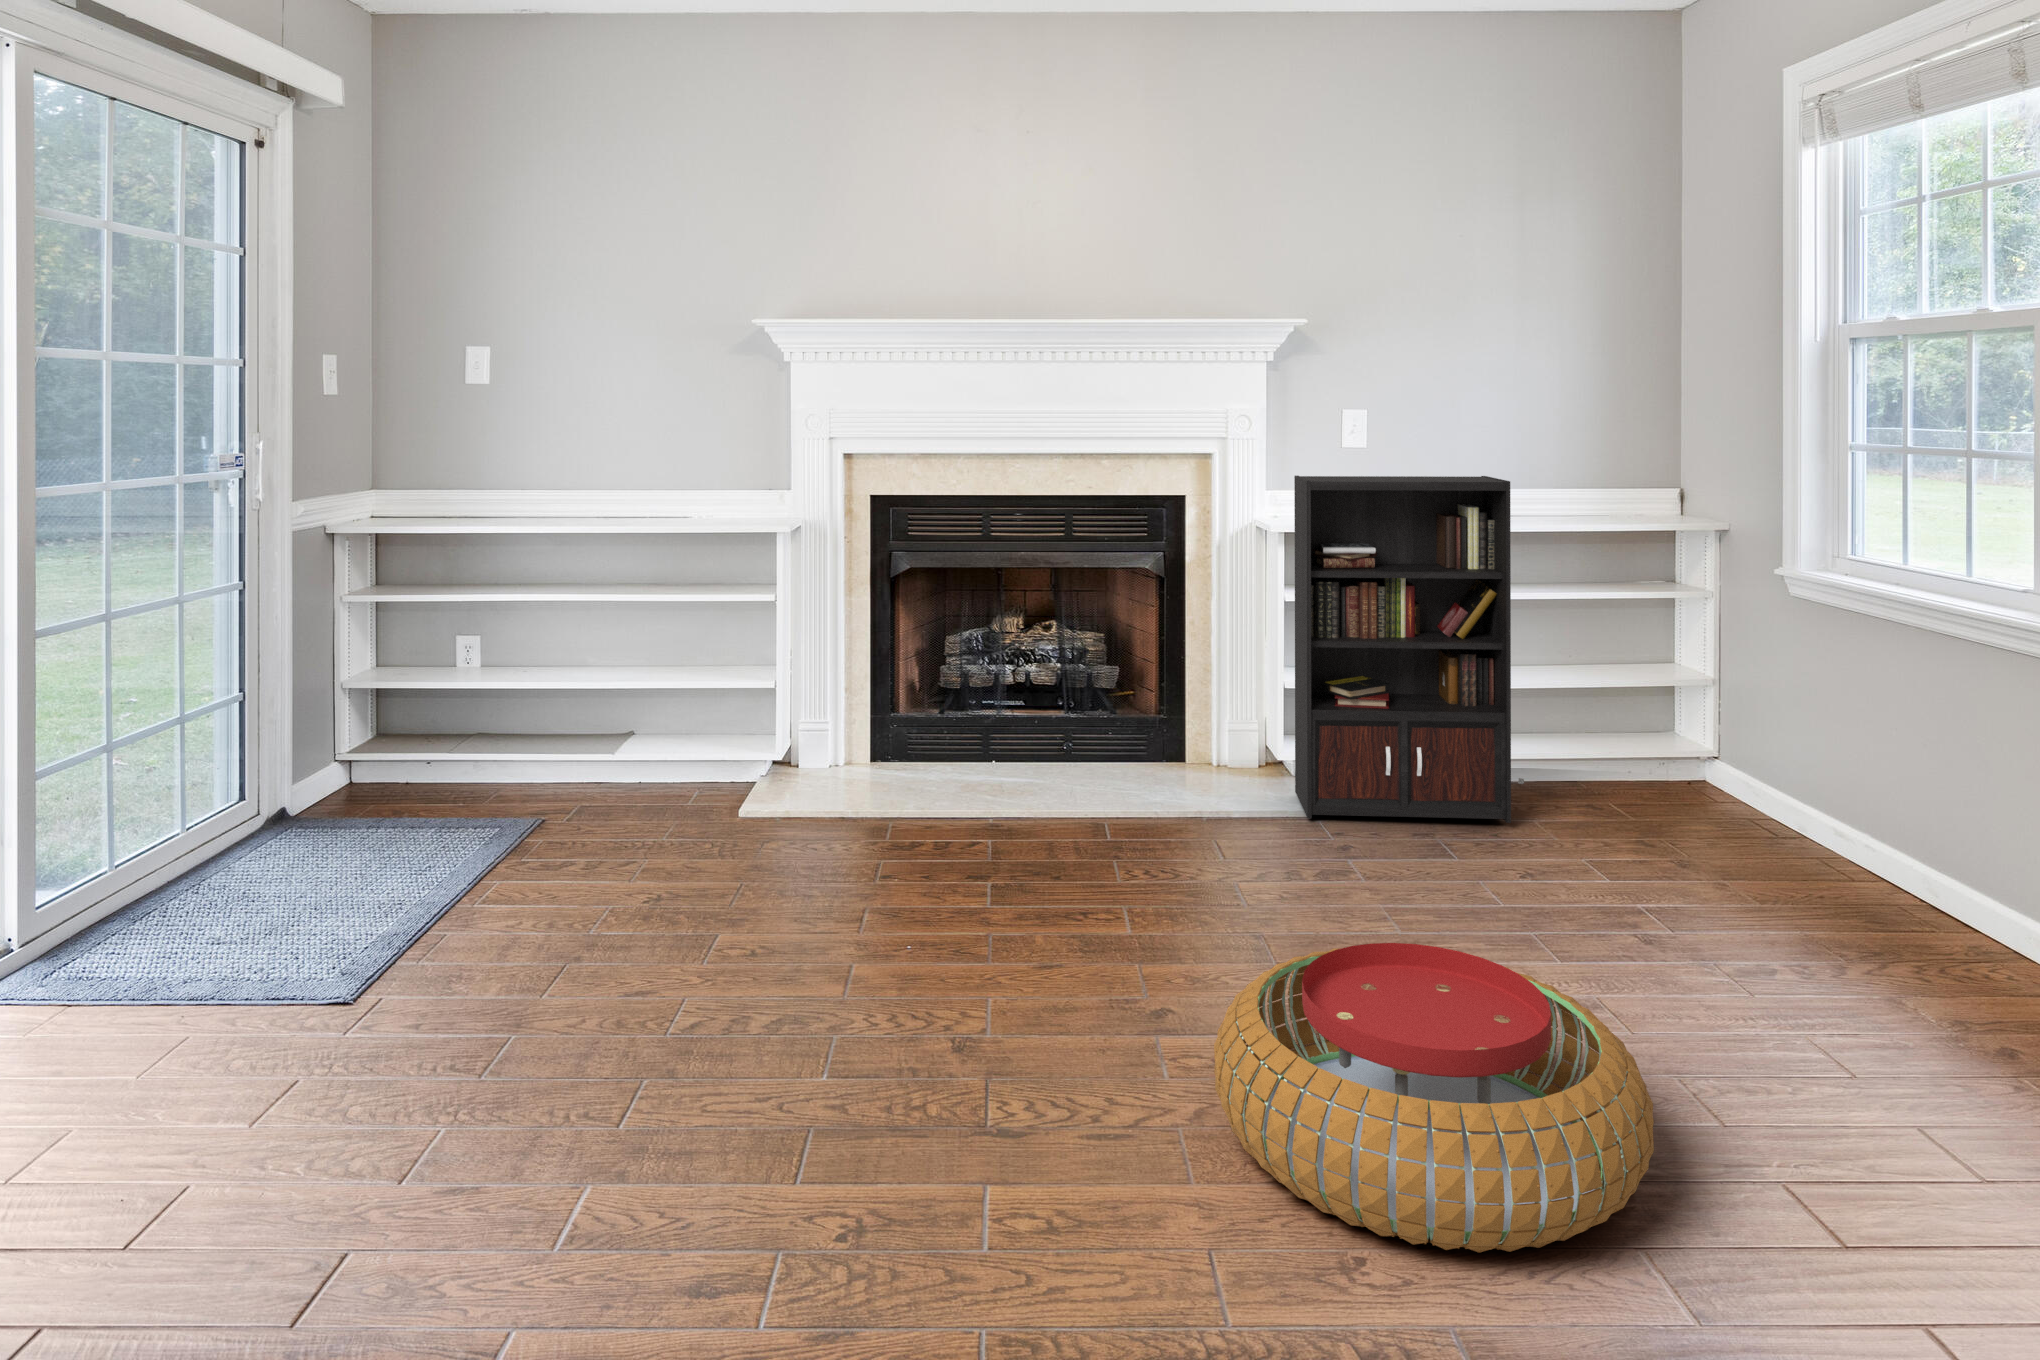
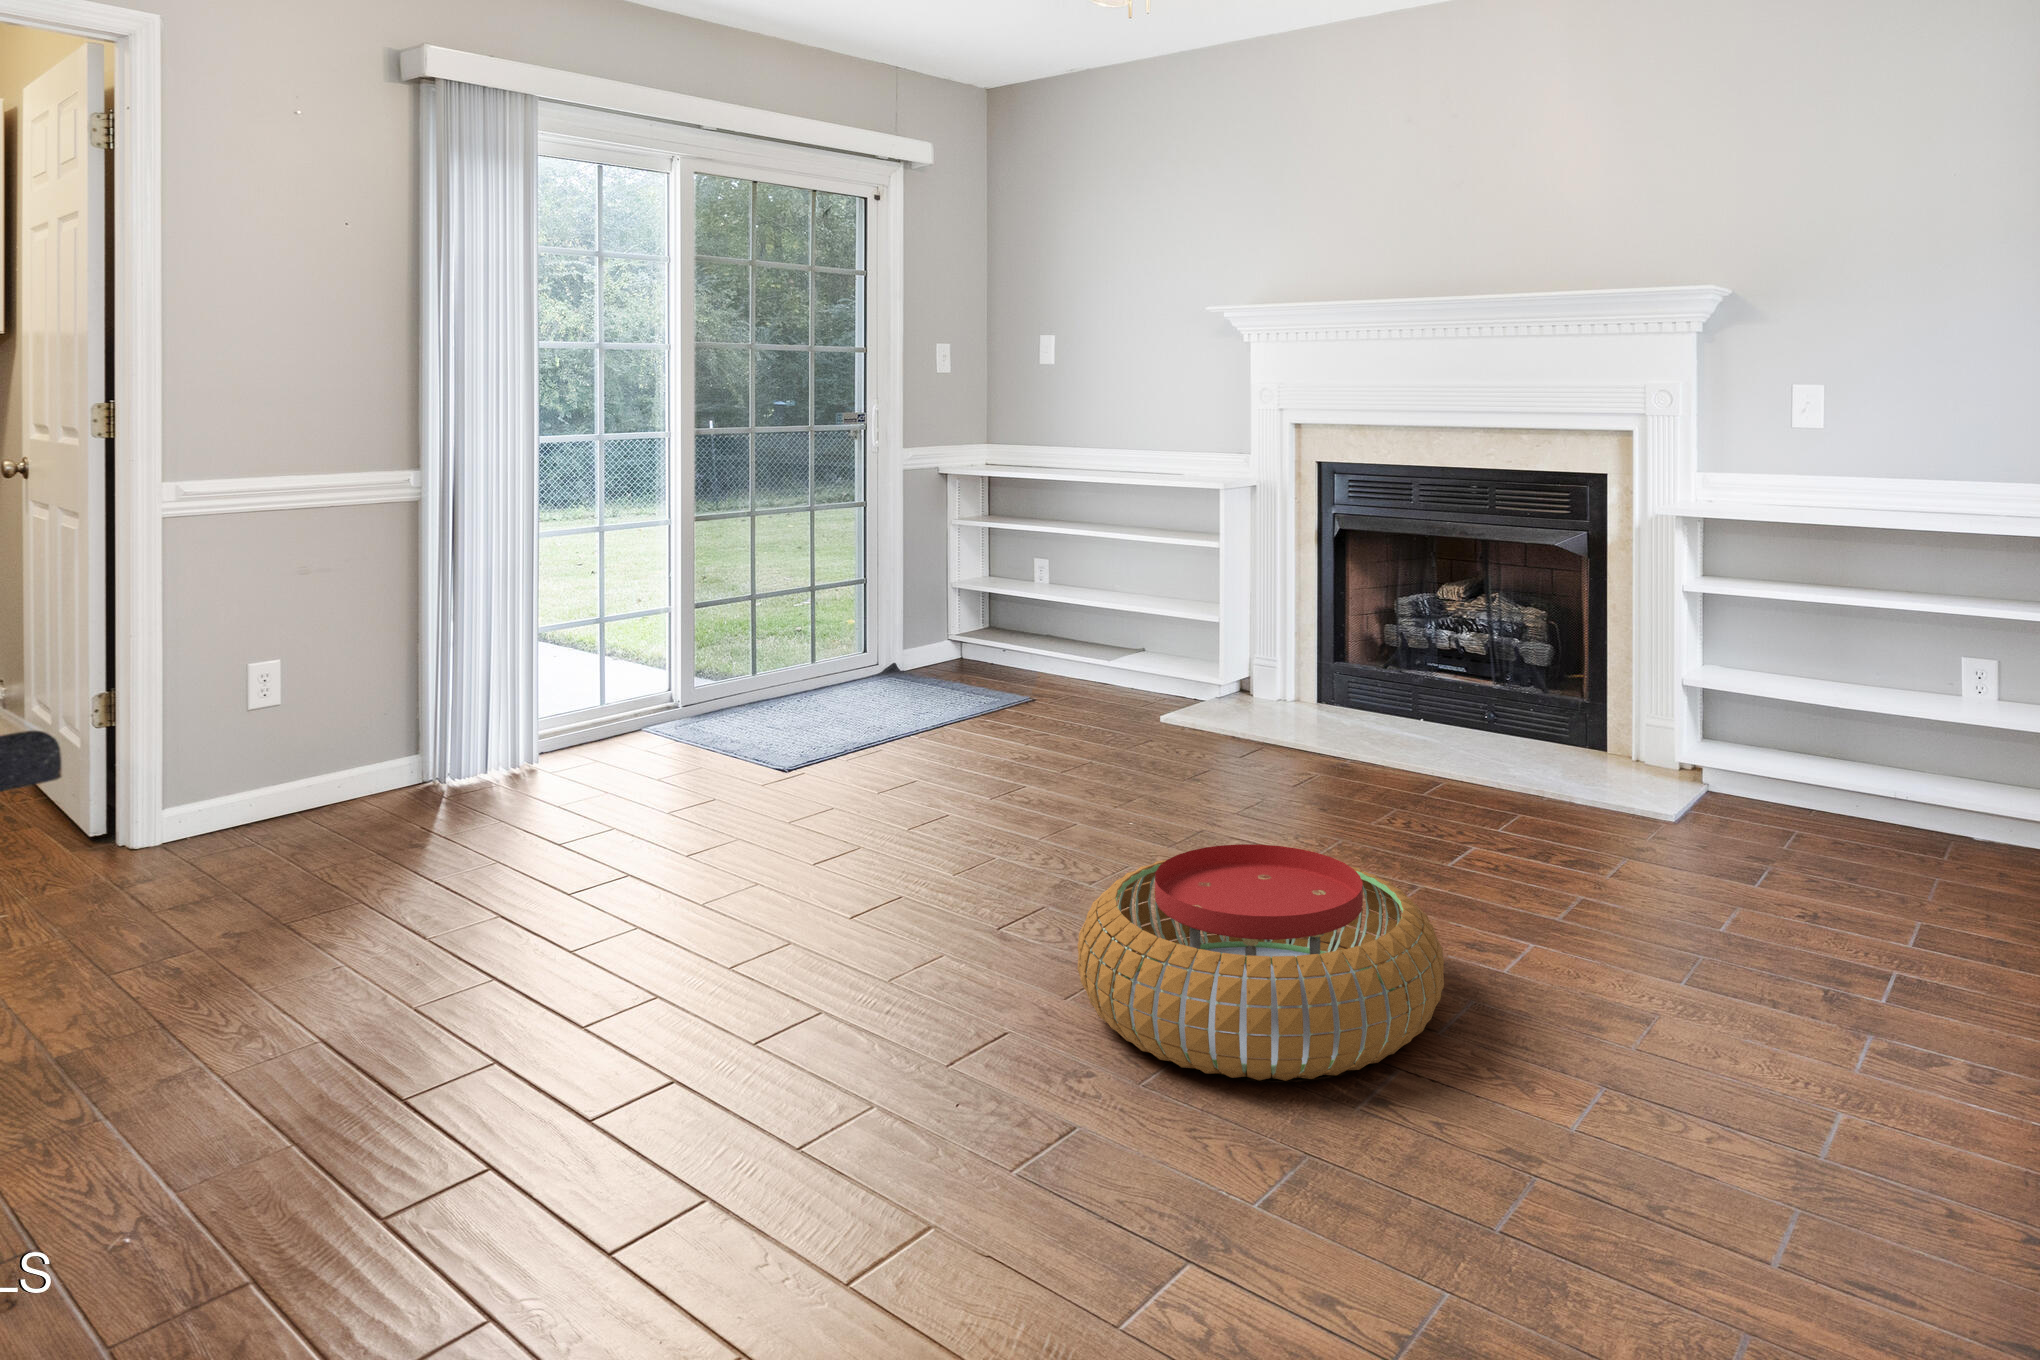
bookcase: present [1294,476,1524,823] -> none [1640,451,2000,865]

